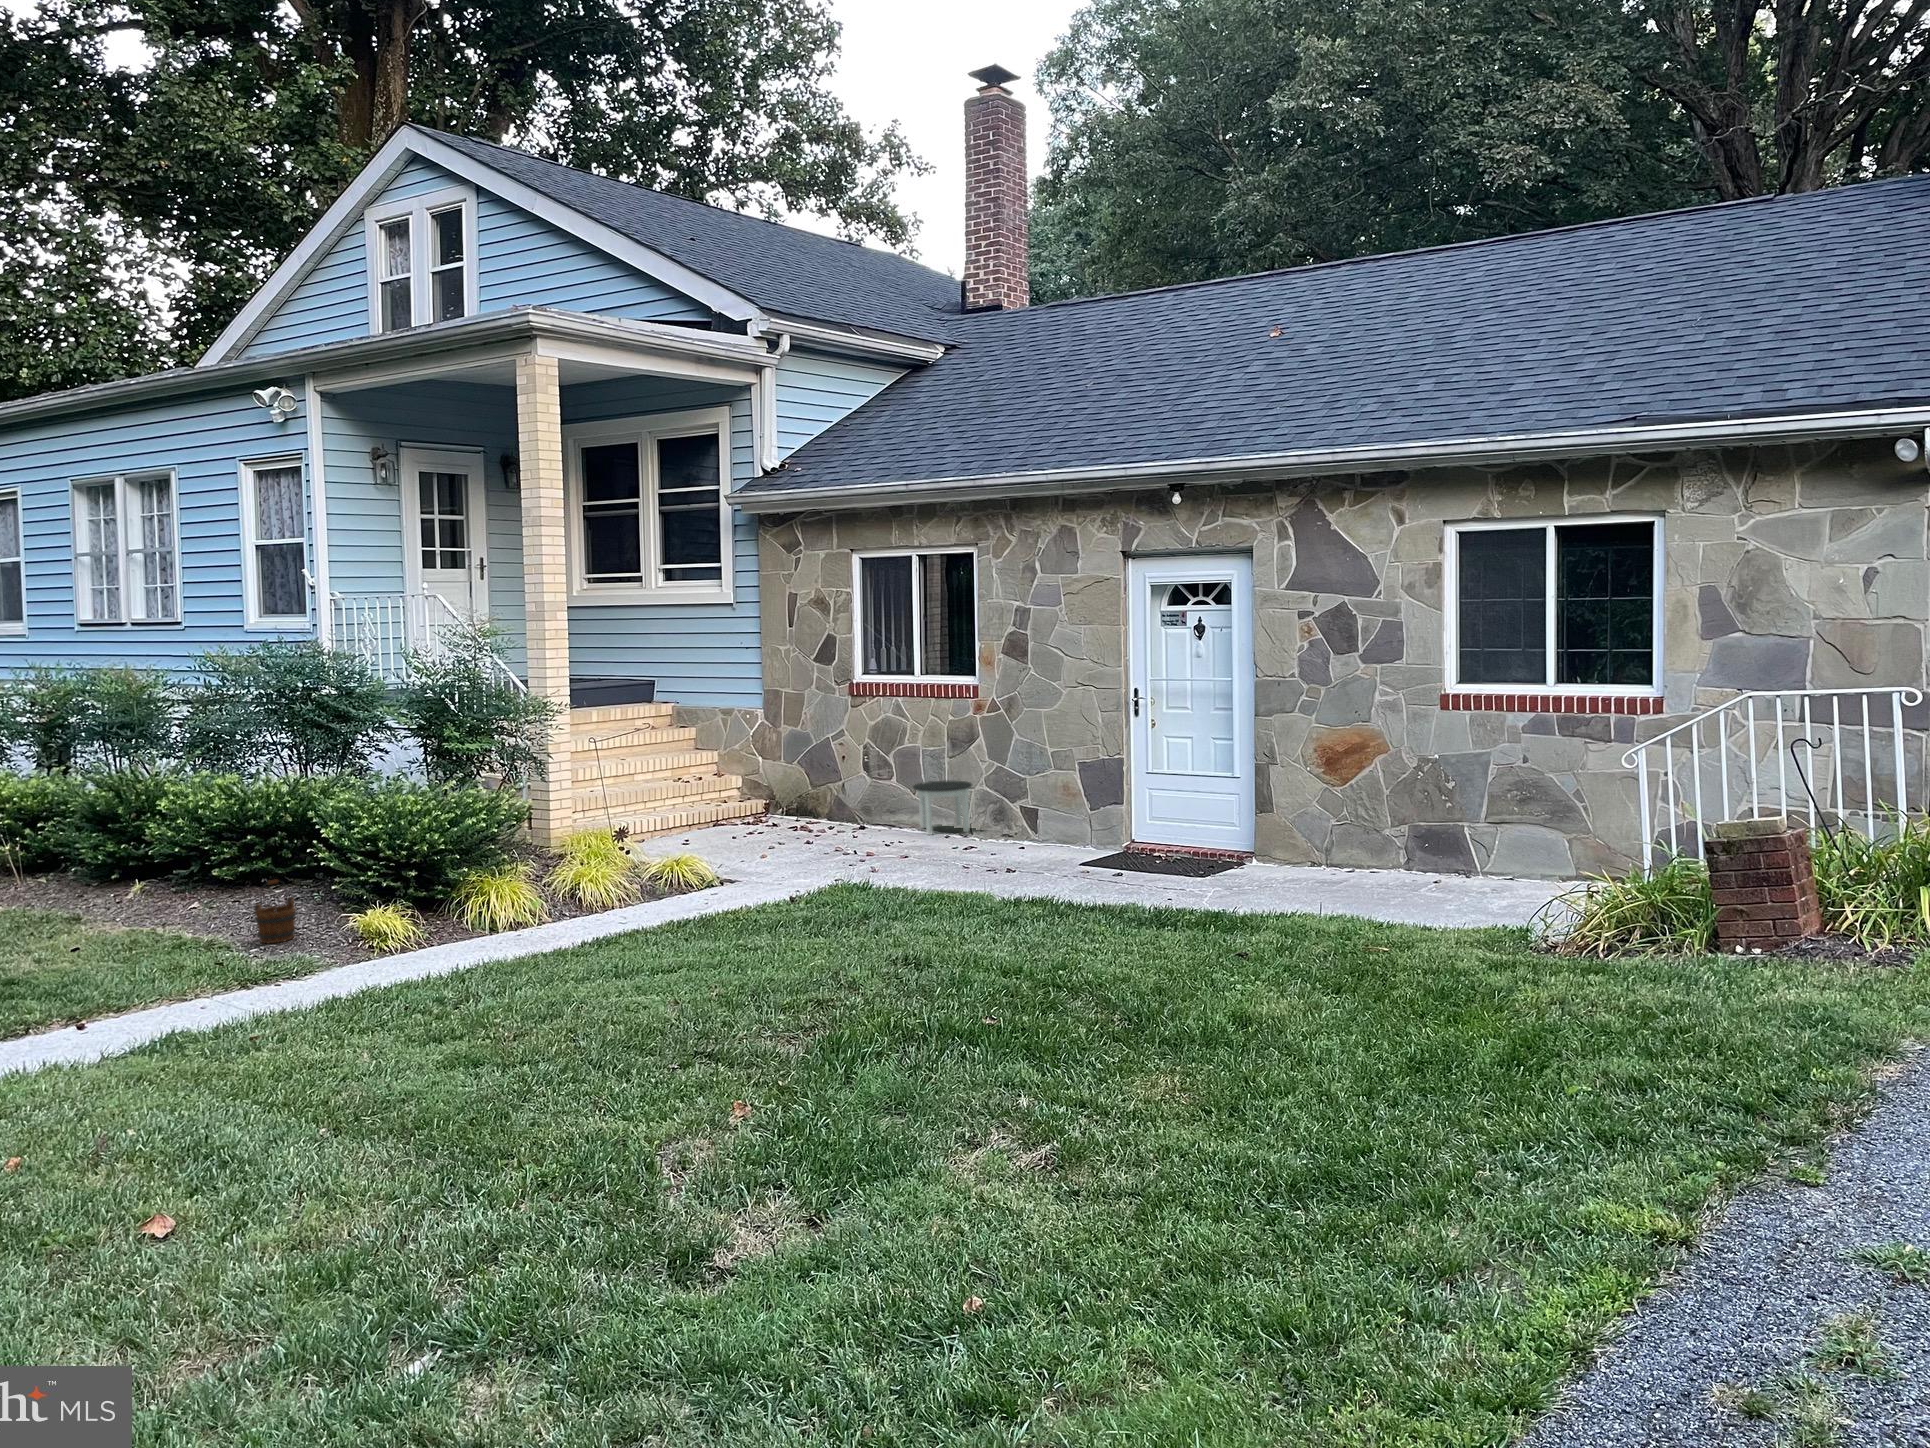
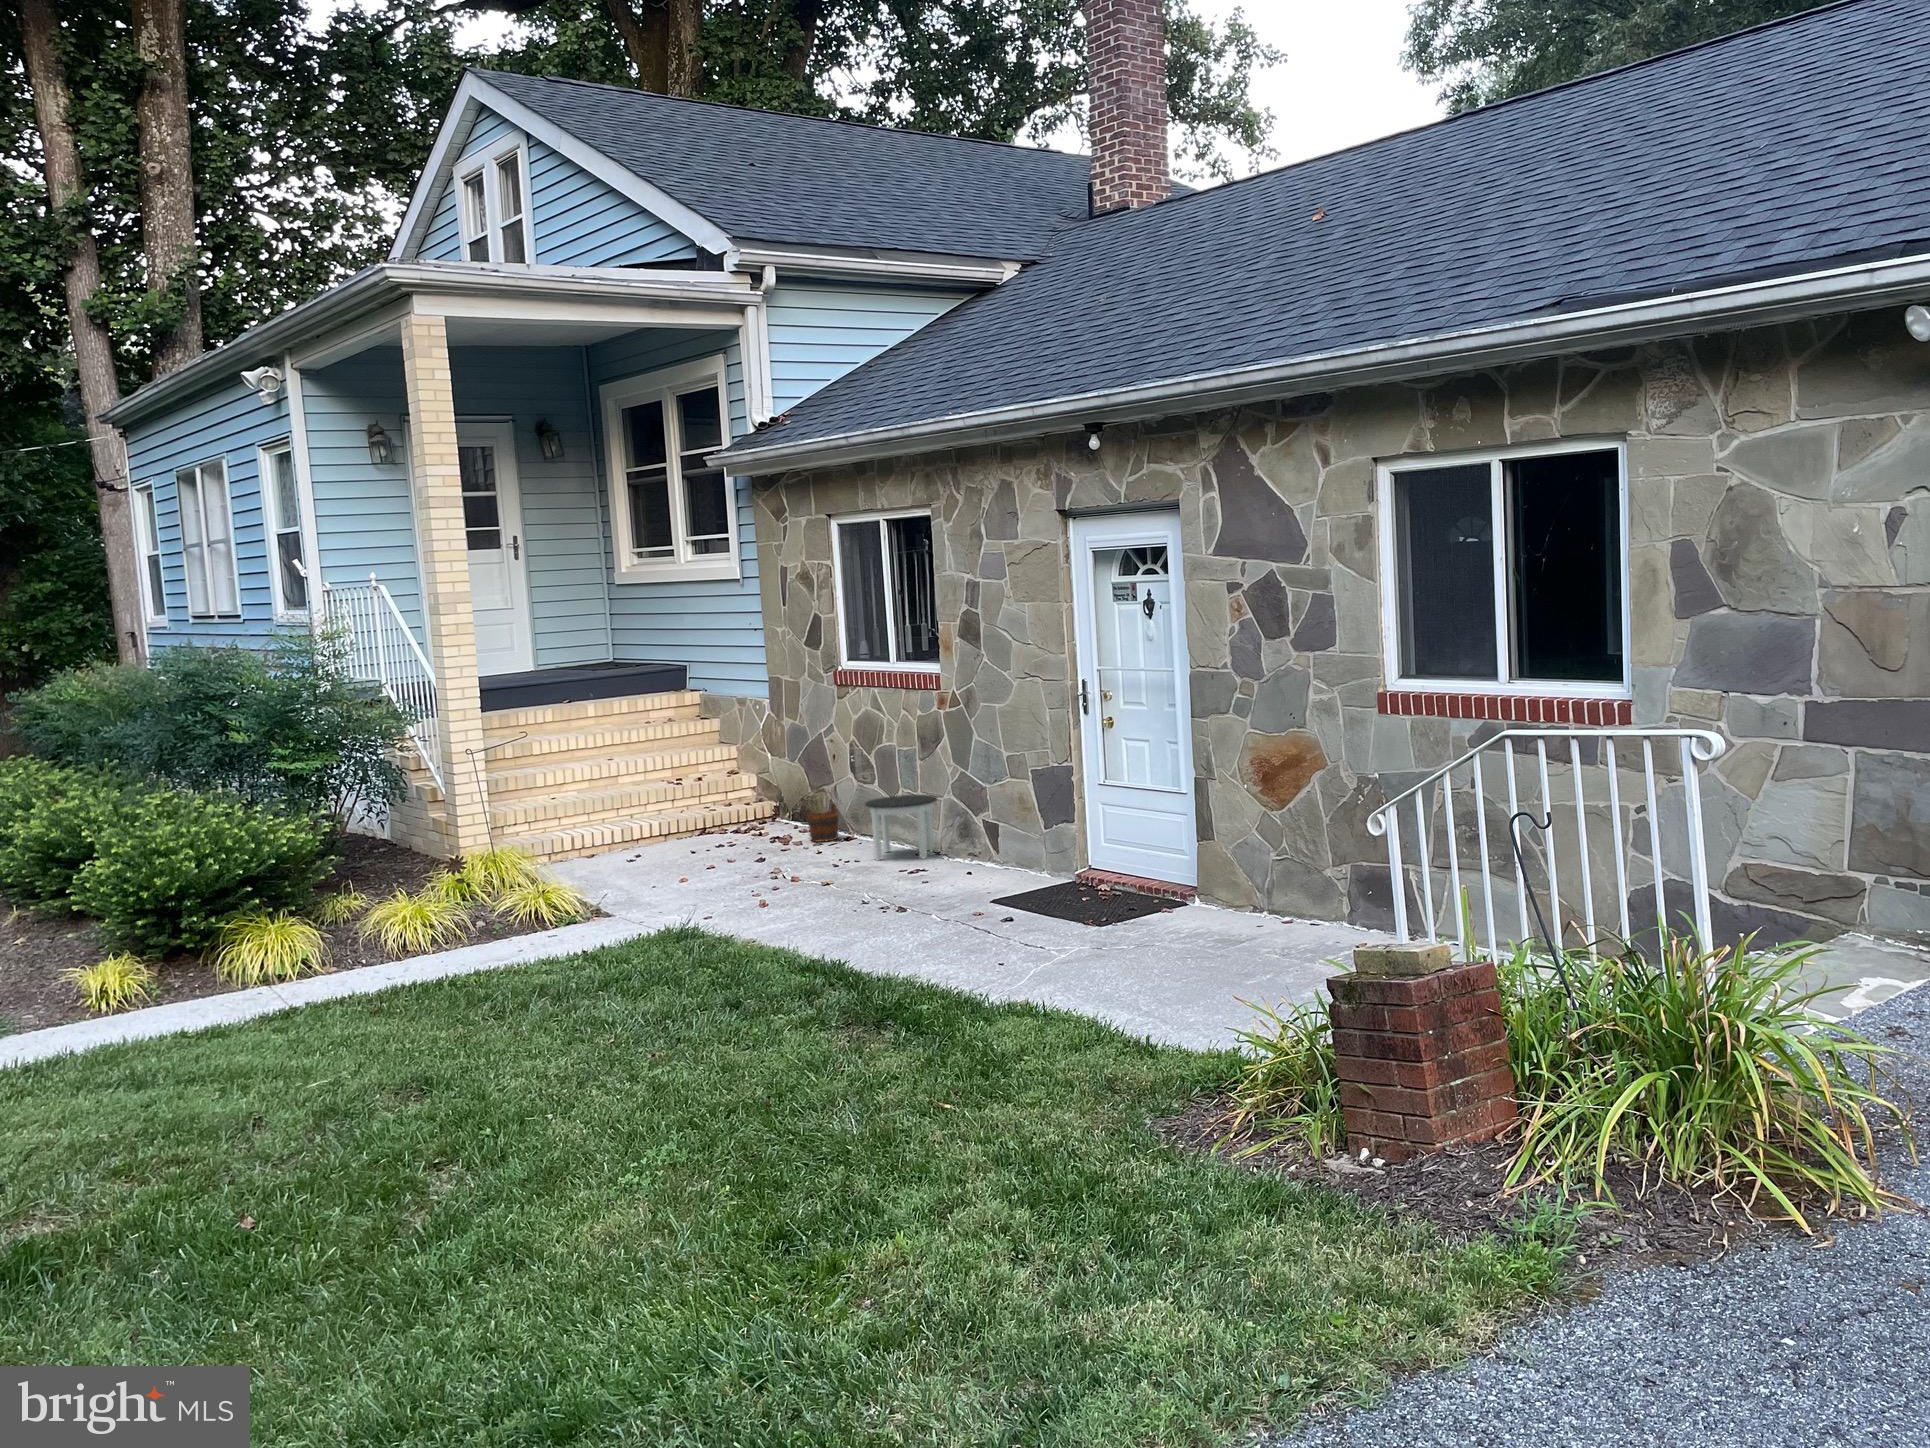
wooden bucket: present [255,879,296,944] -> present [807,789,839,842]

